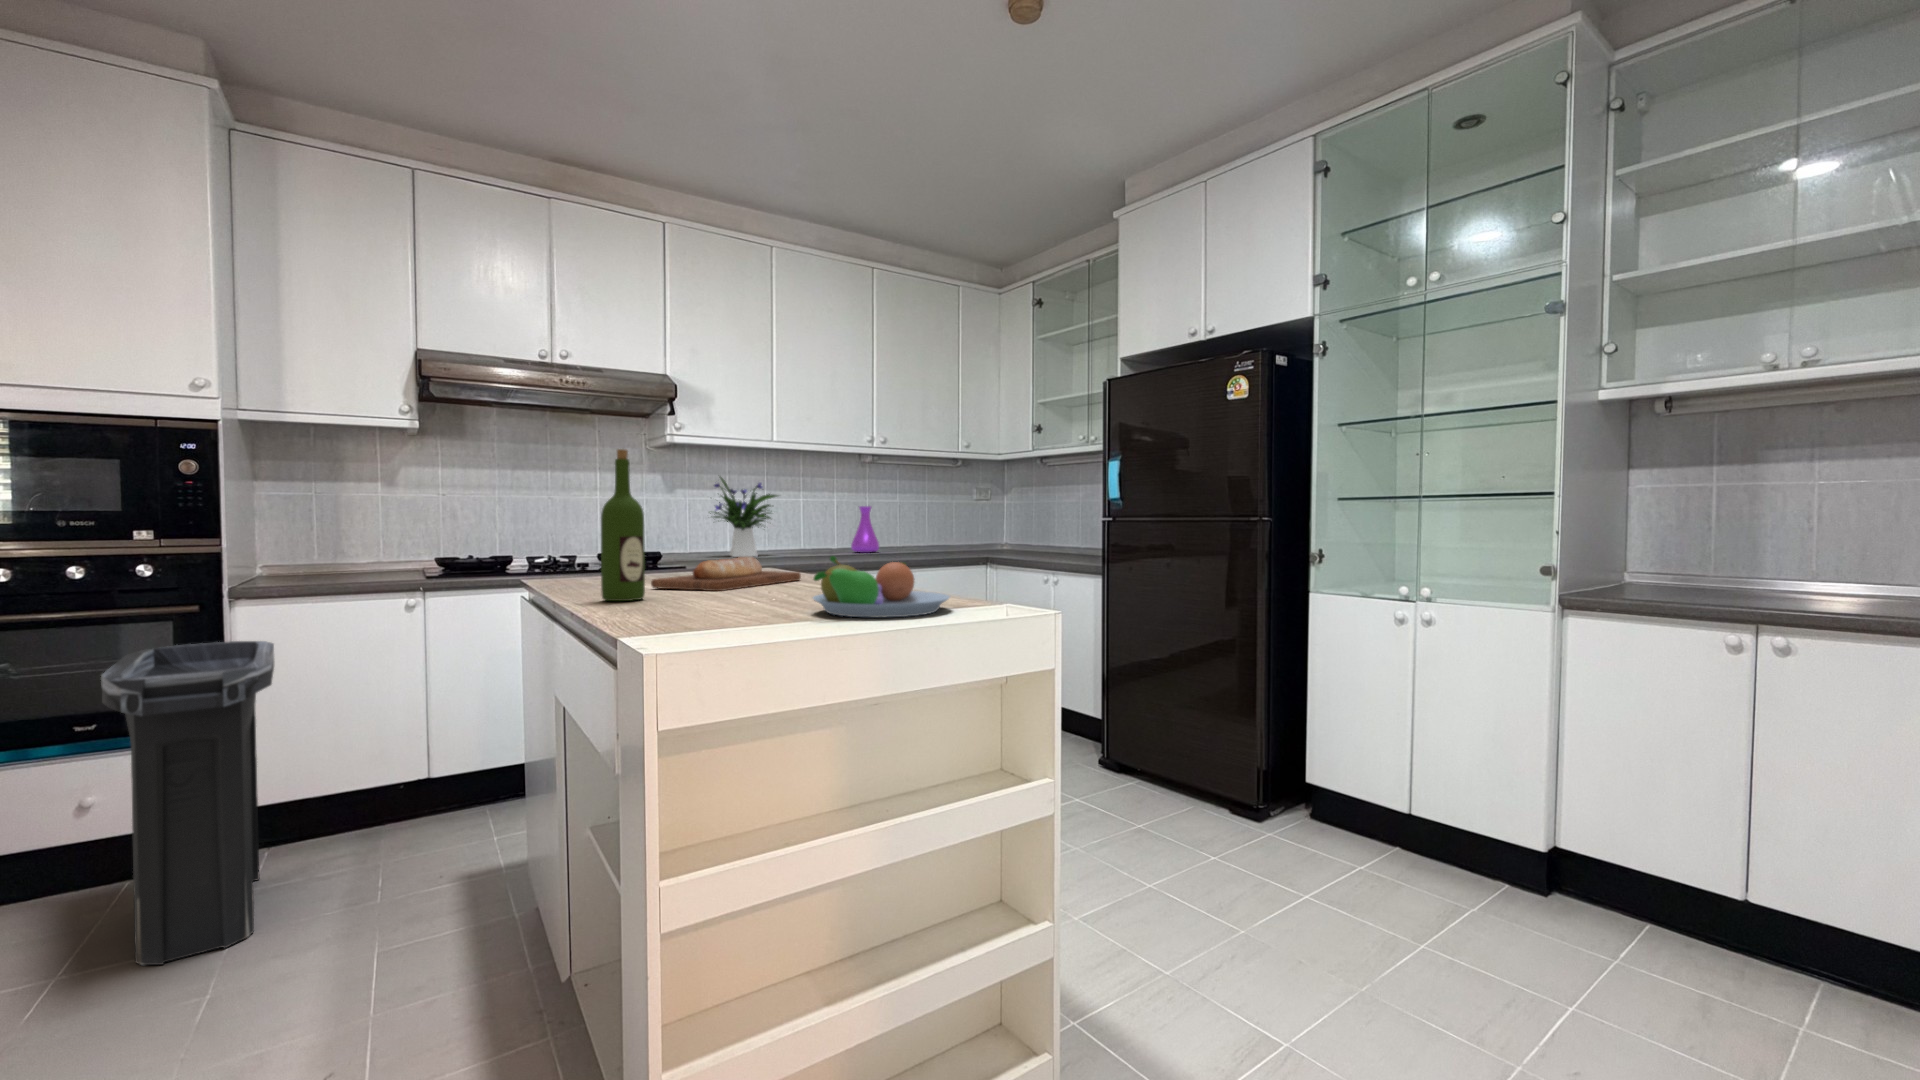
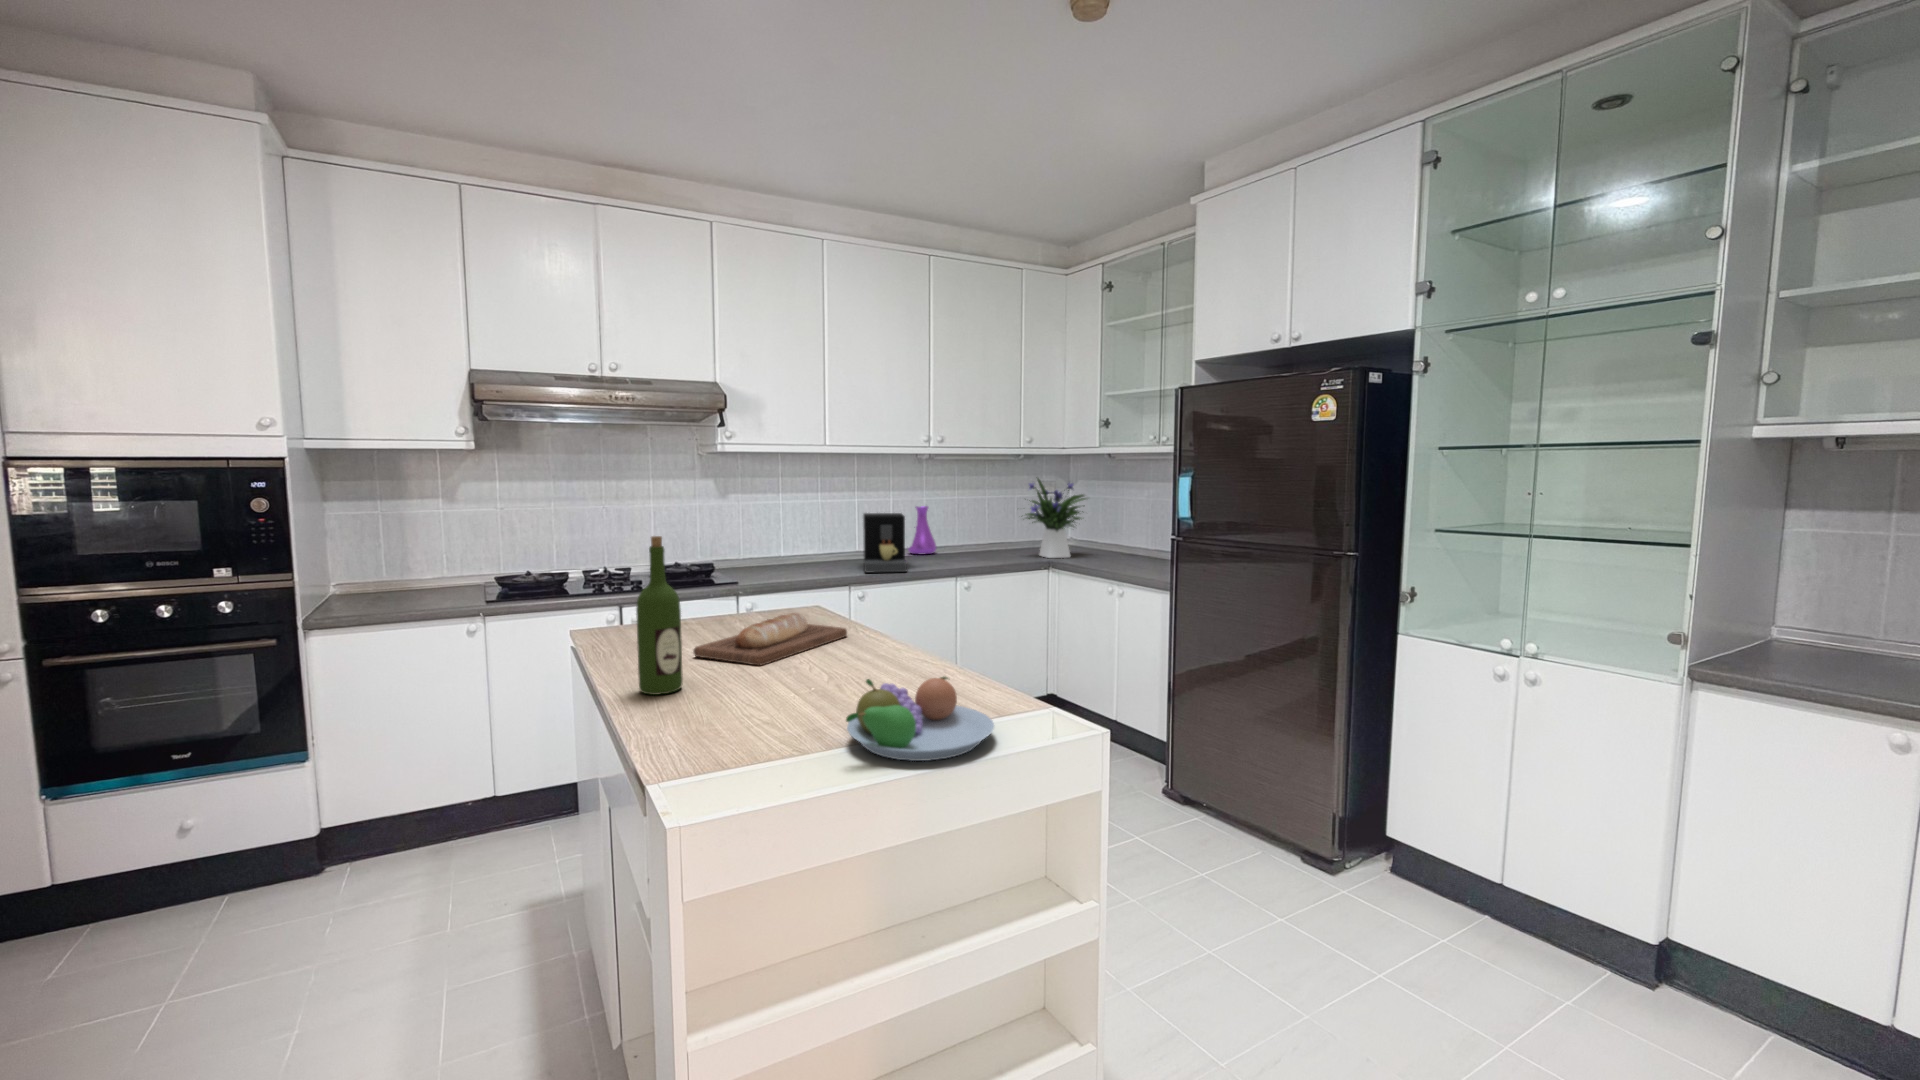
flower arrangement: present [710,477,777,557] -> present [1026,479,1086,558]
coffee maker: none [809,506,853,558] -> present [863,513,907,573]
trash can: present [101,641,274,965] -> none [183,673,345,997]

